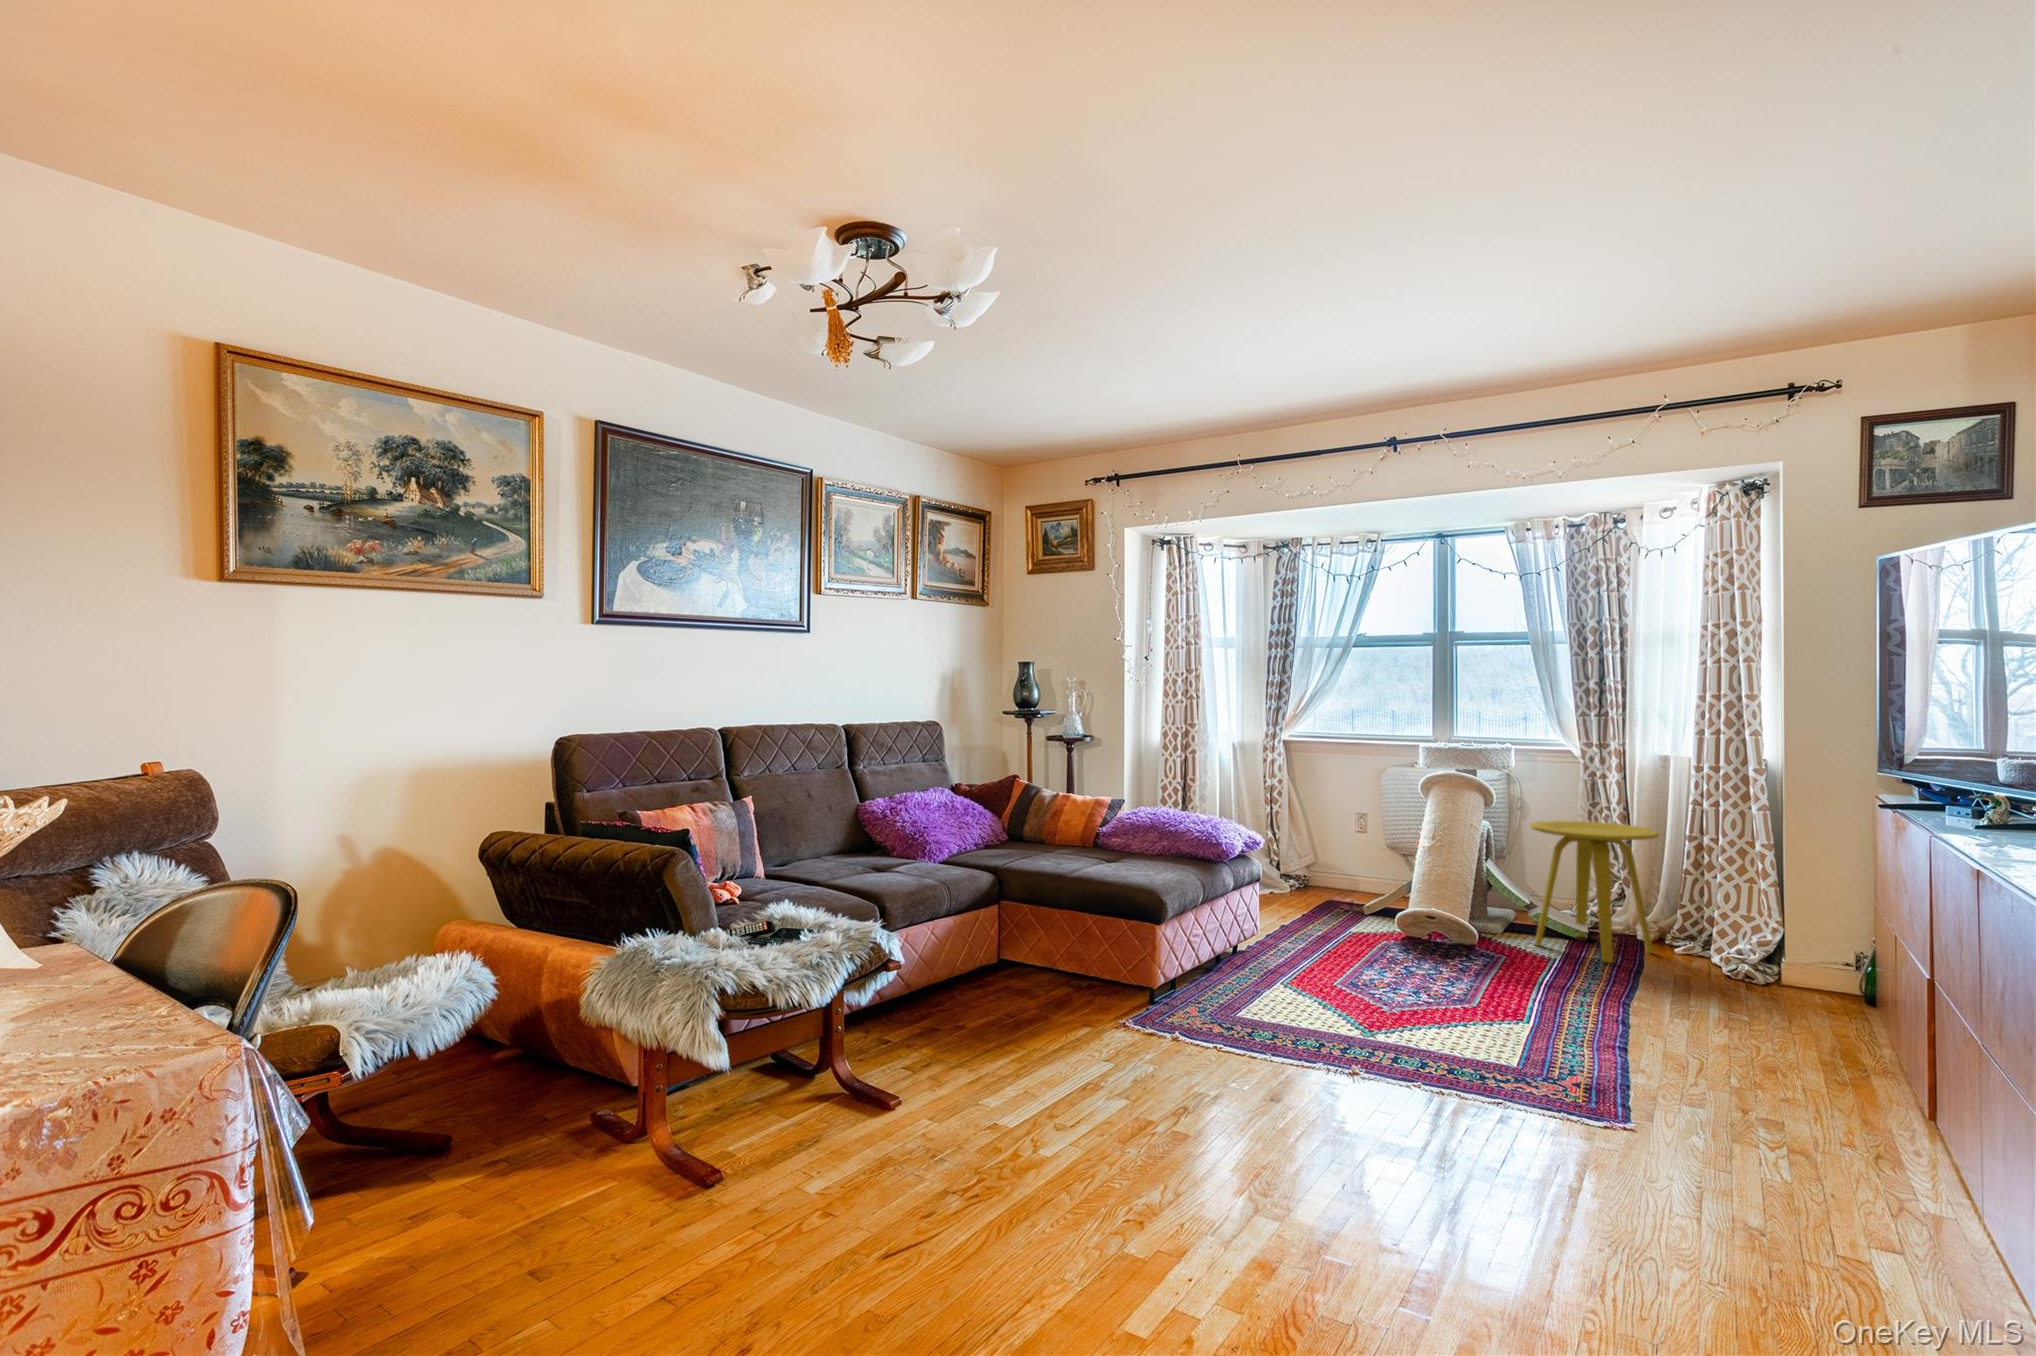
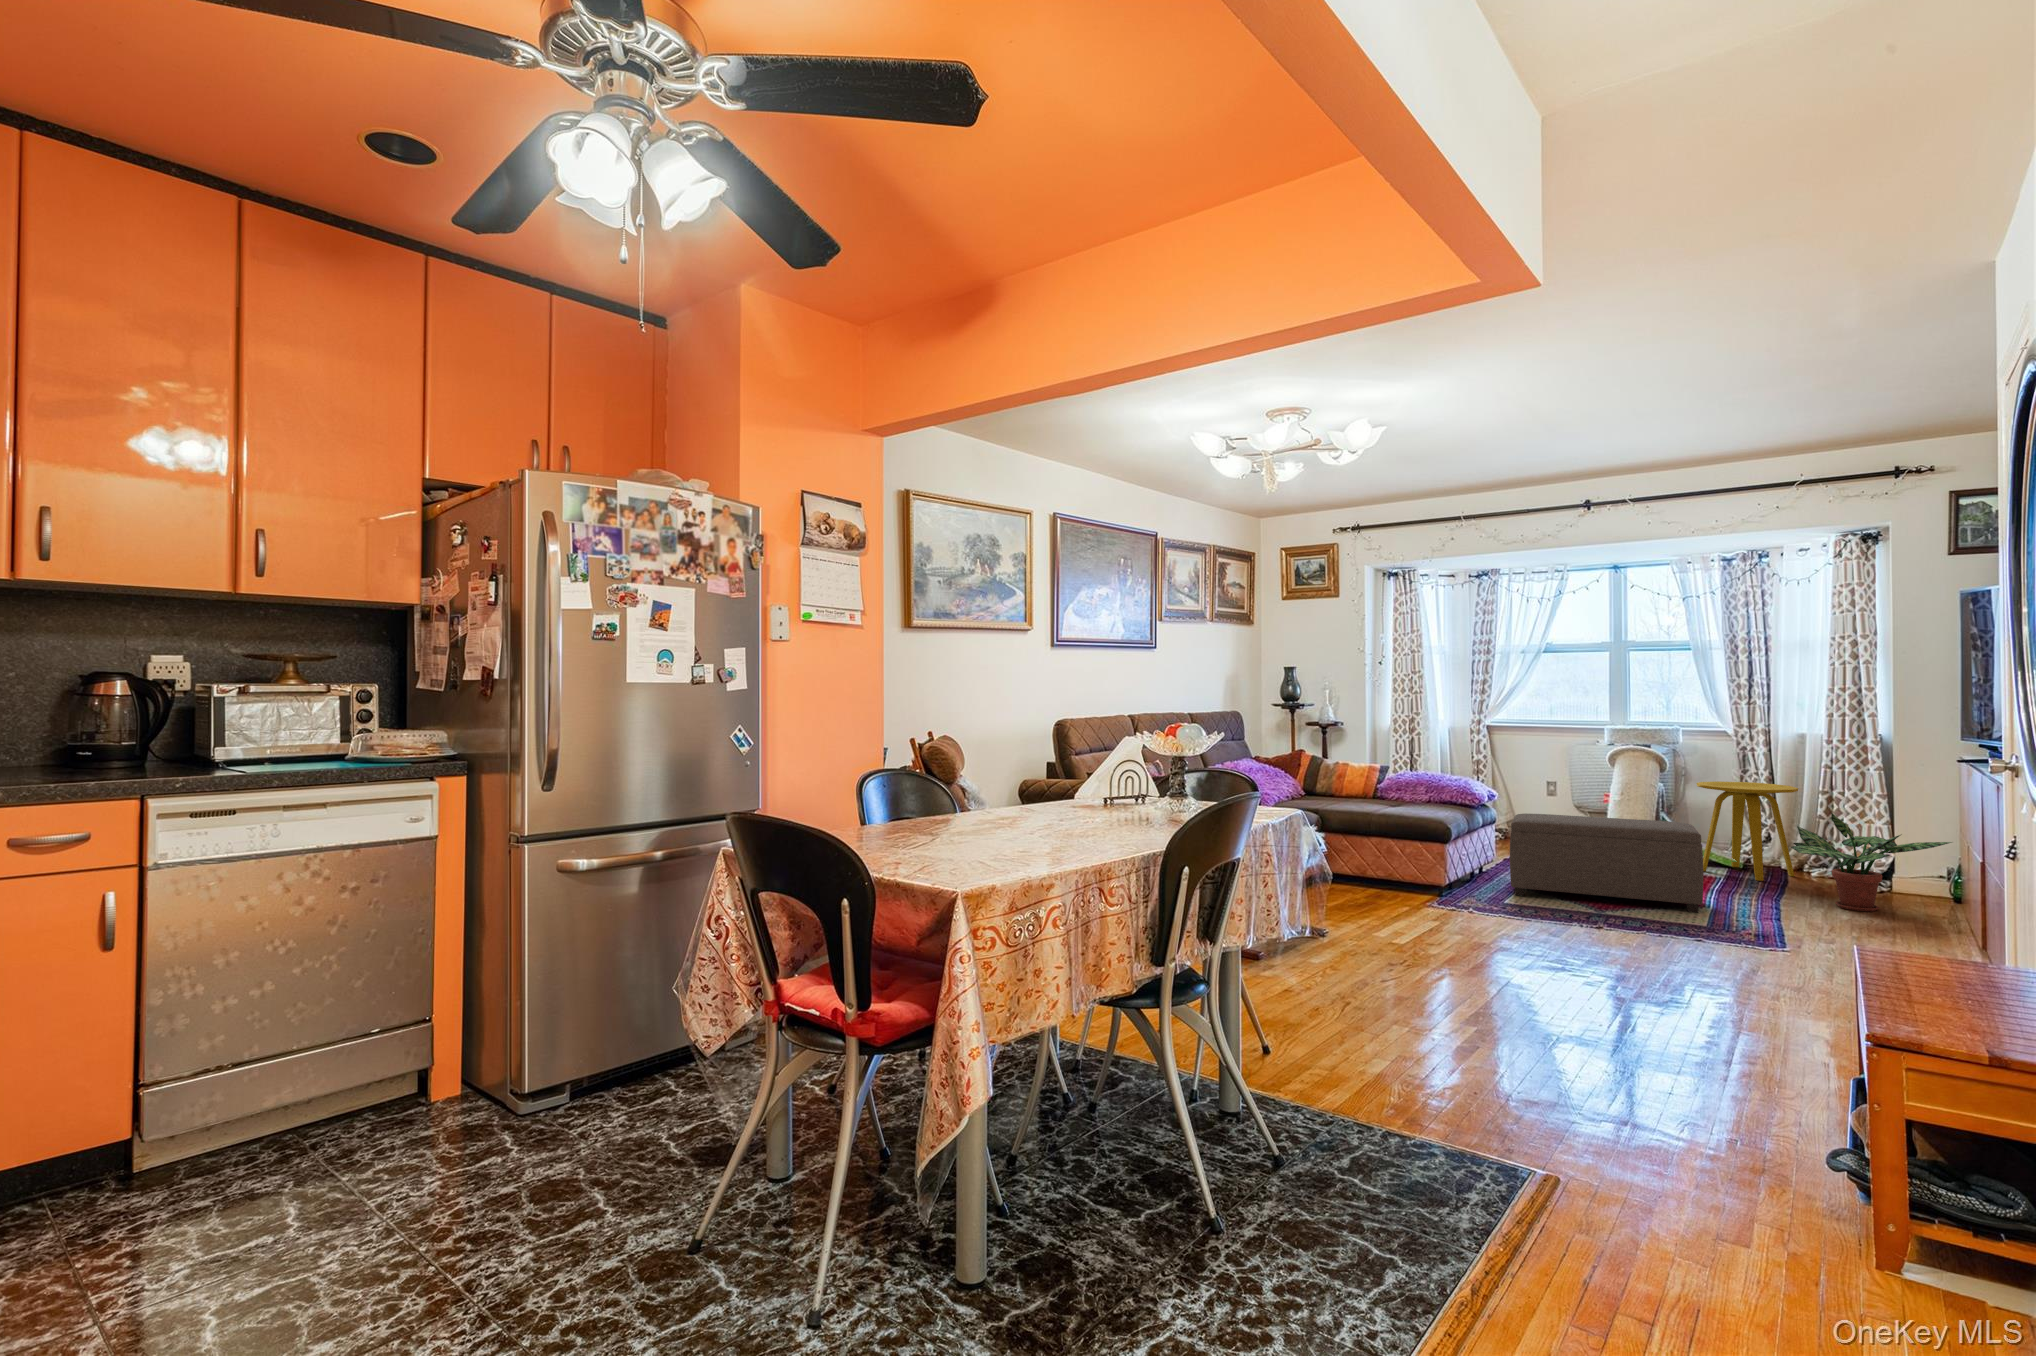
ottoman: none [1258,873,1520,1032] -> present [1510,814,1703,913]
potted plant: none [1644,876,1869,1024] -> present [1791,813,1952,912]

